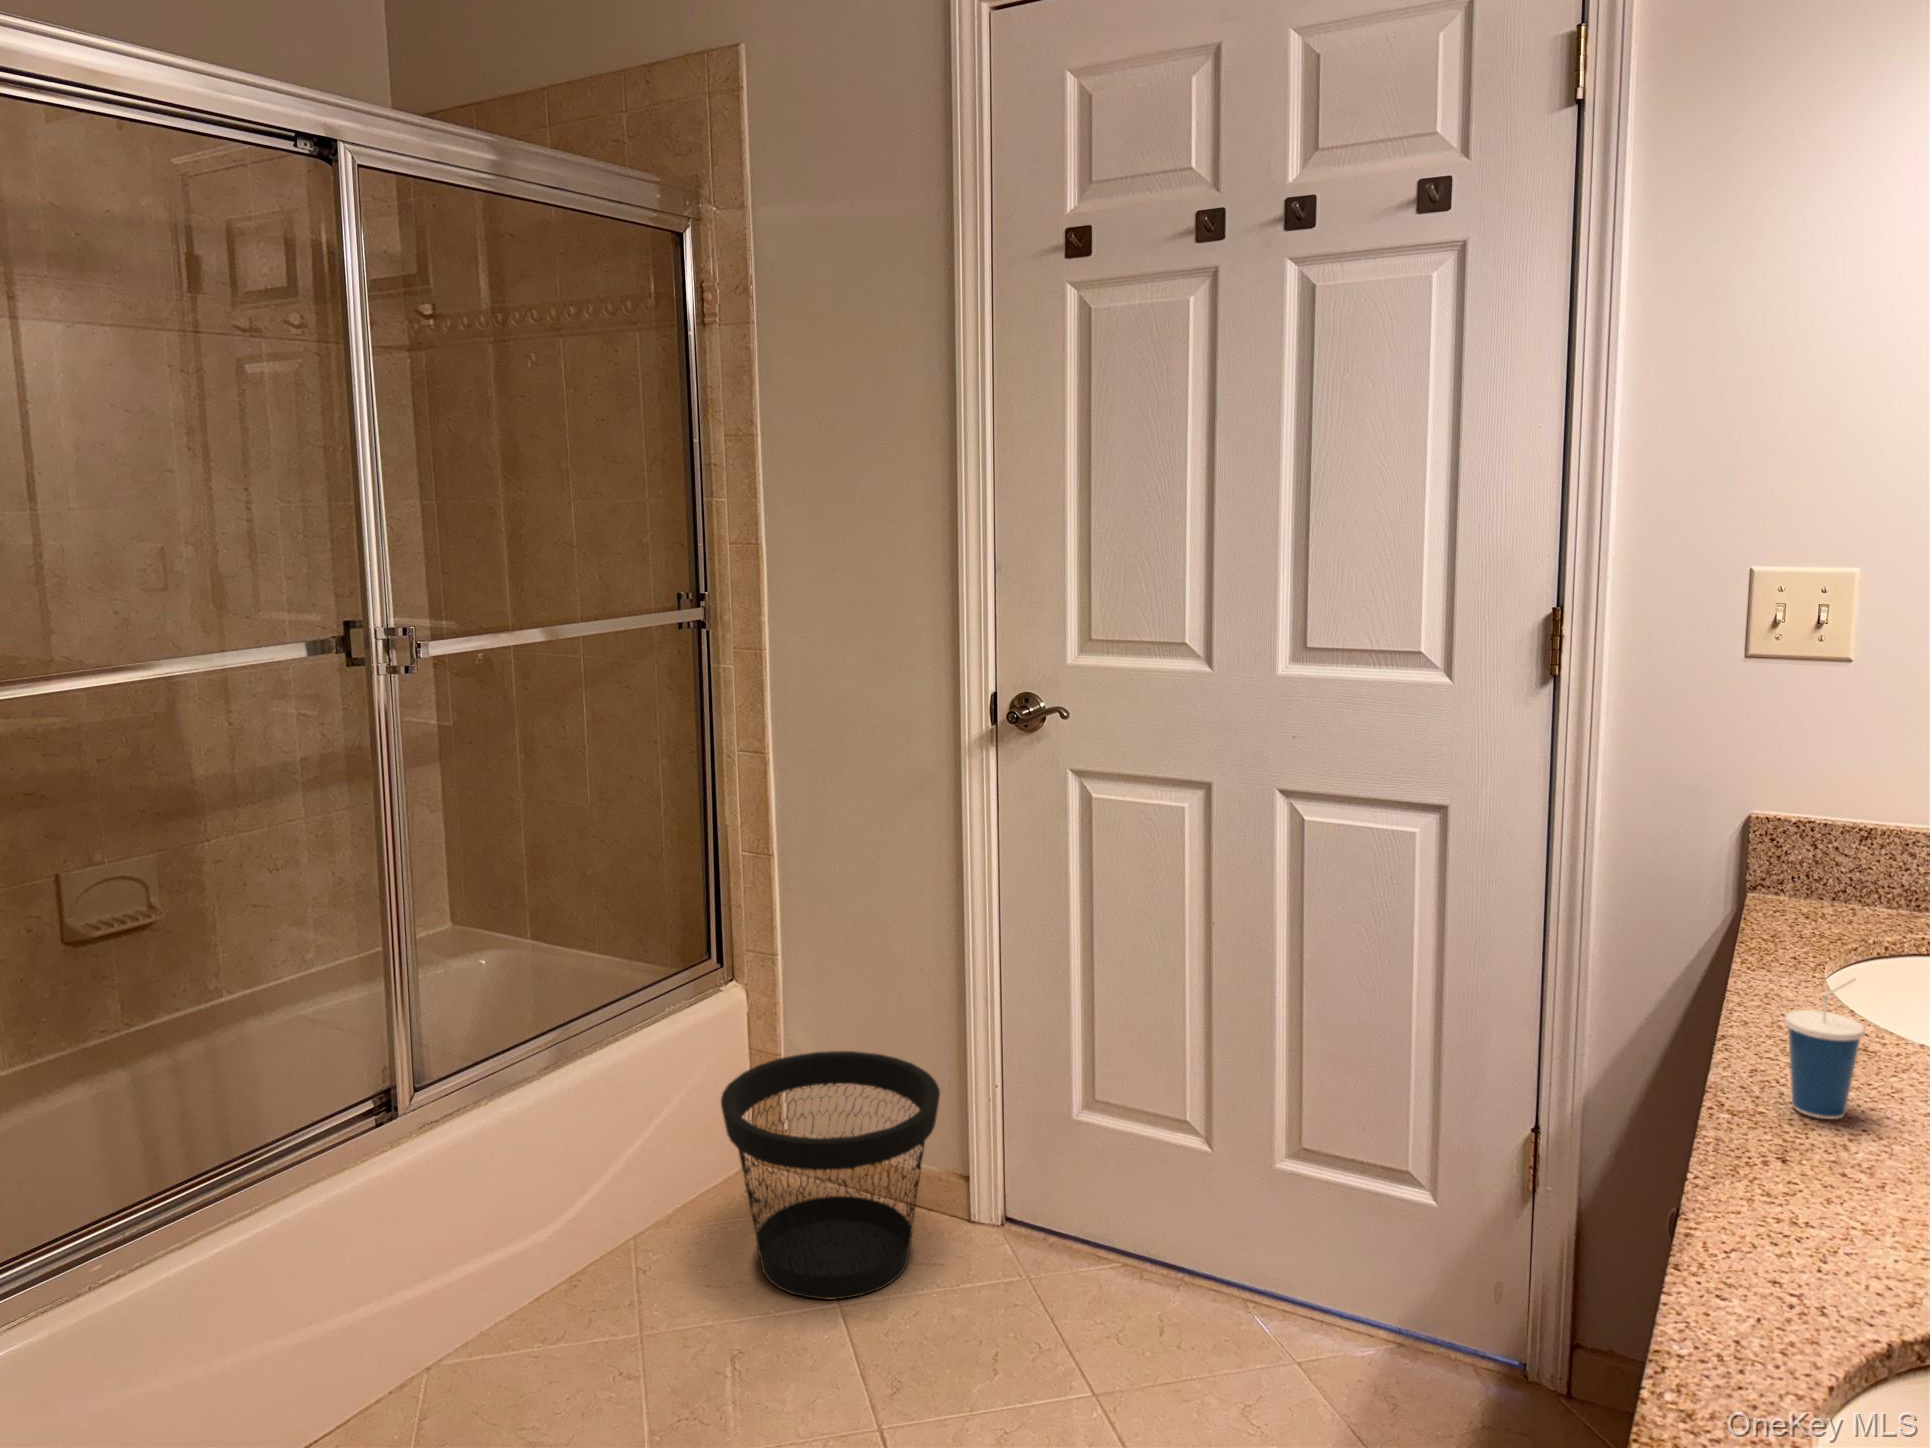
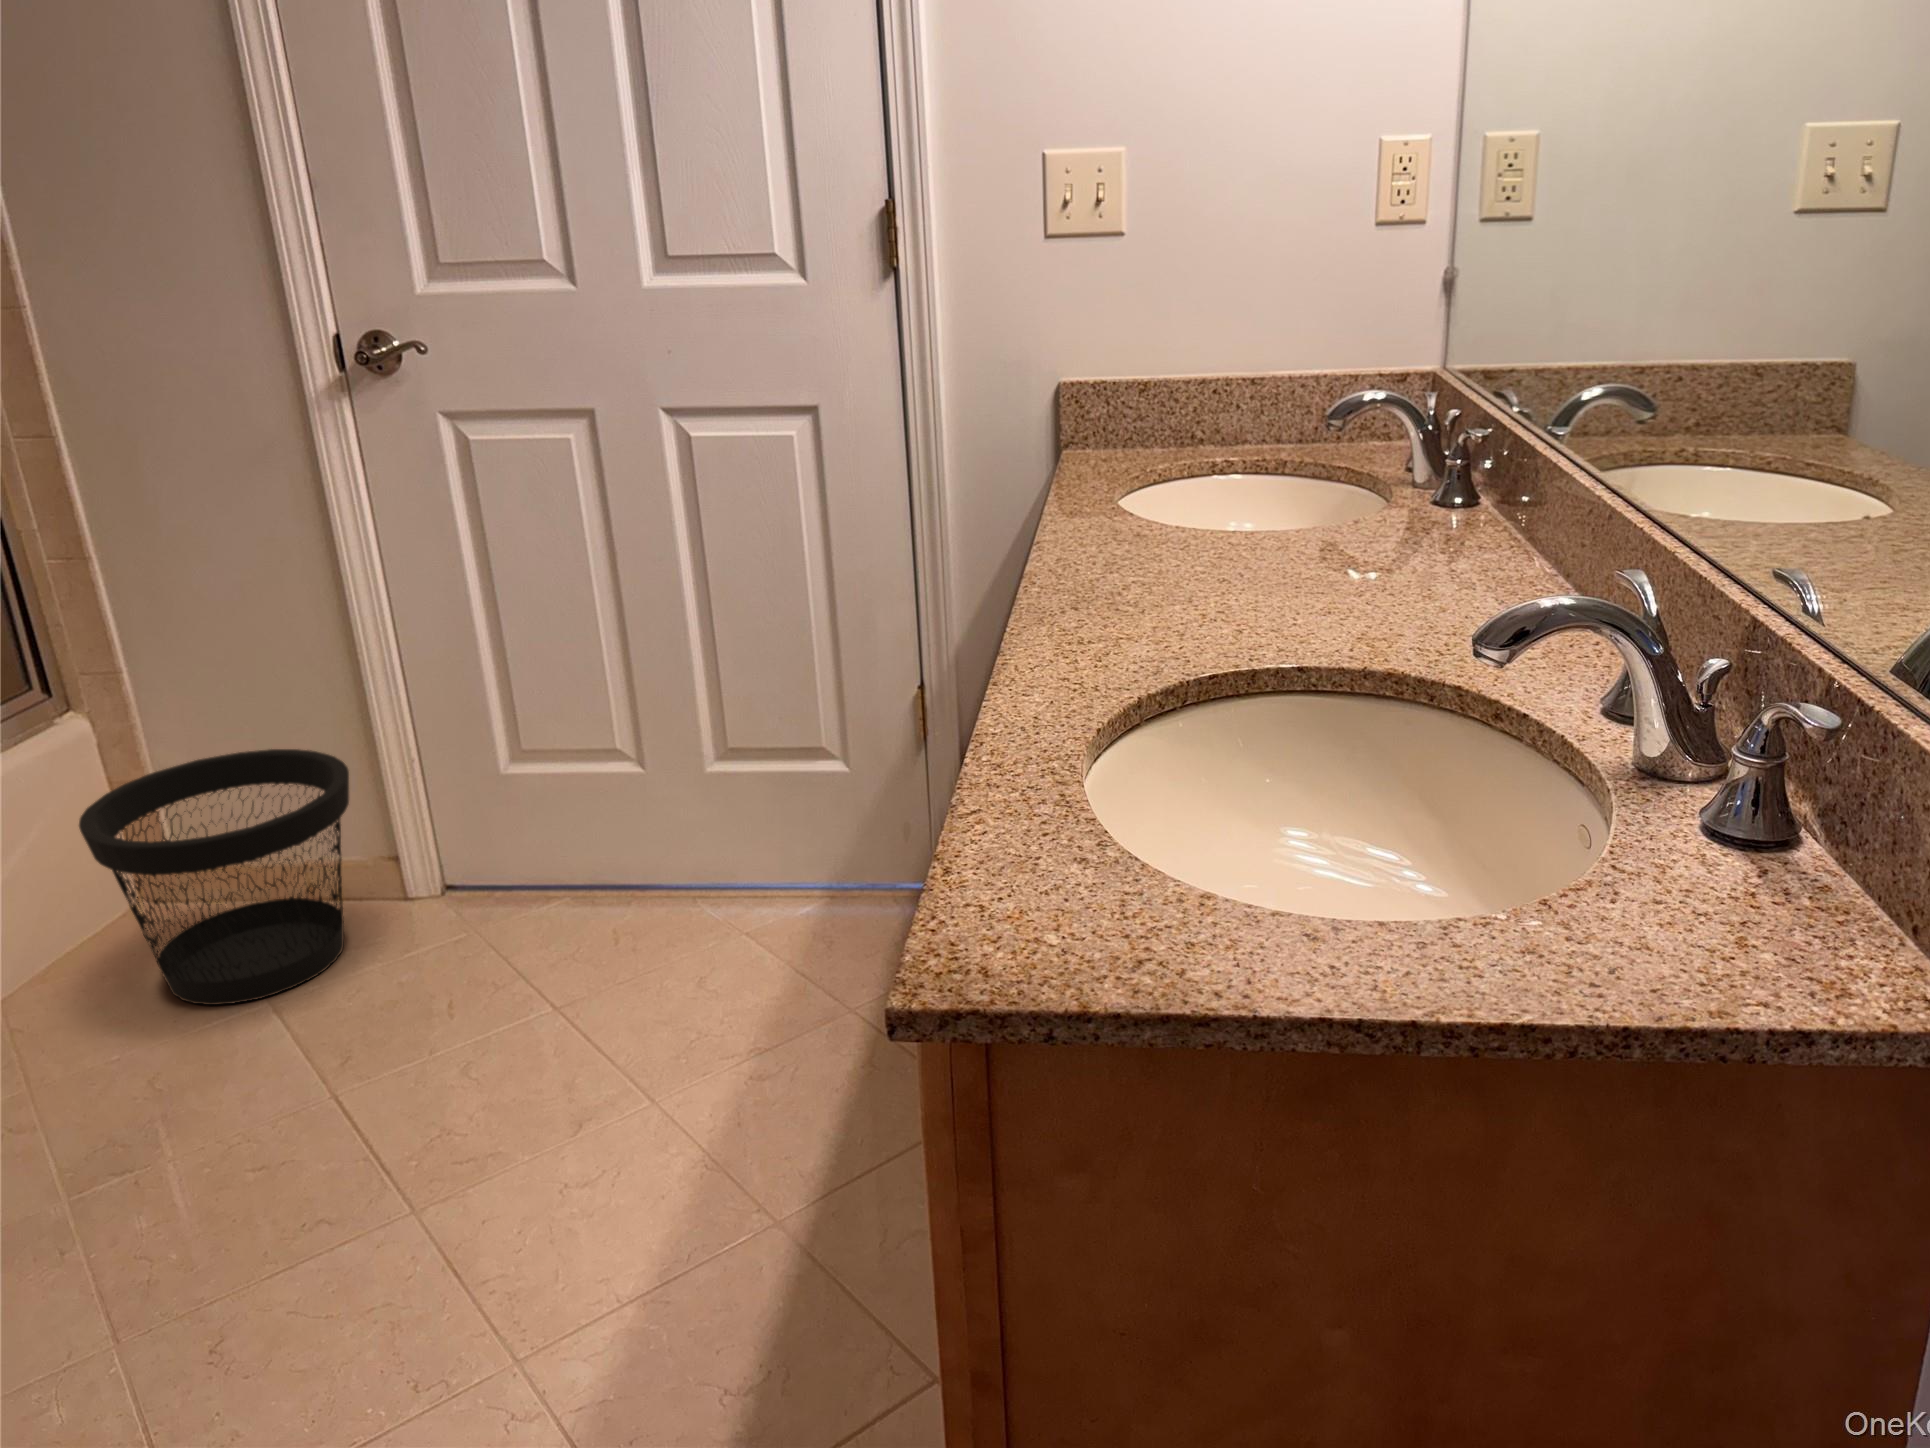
cup: present [1785,978,1865,1119] -> none [1074,457,1131,577]

